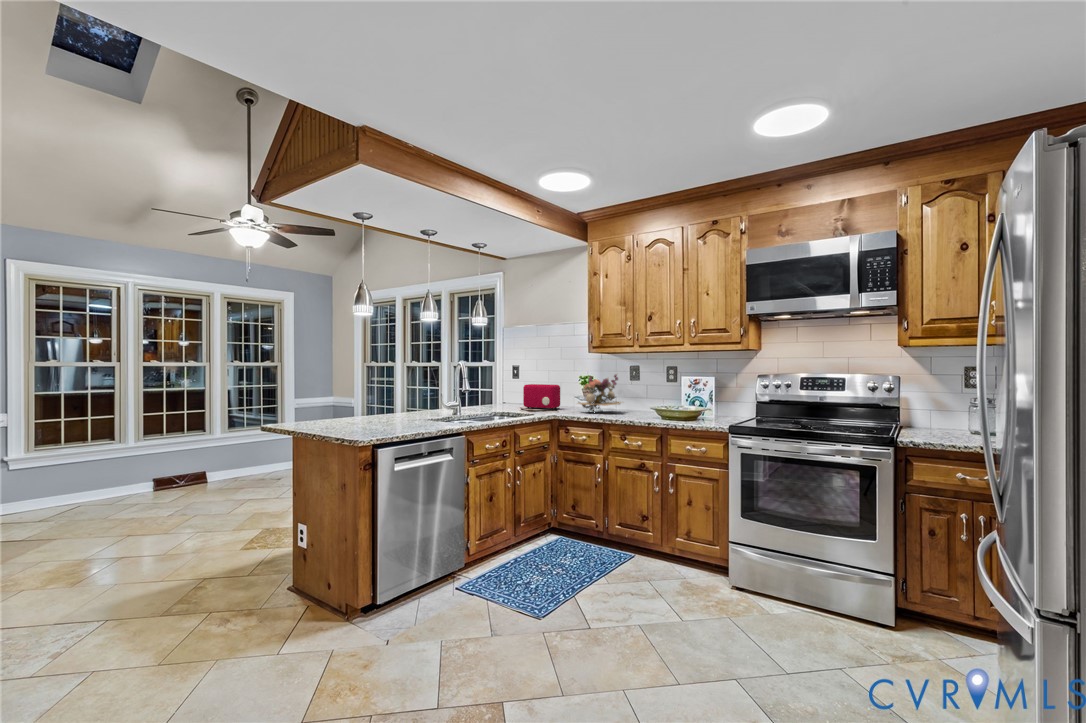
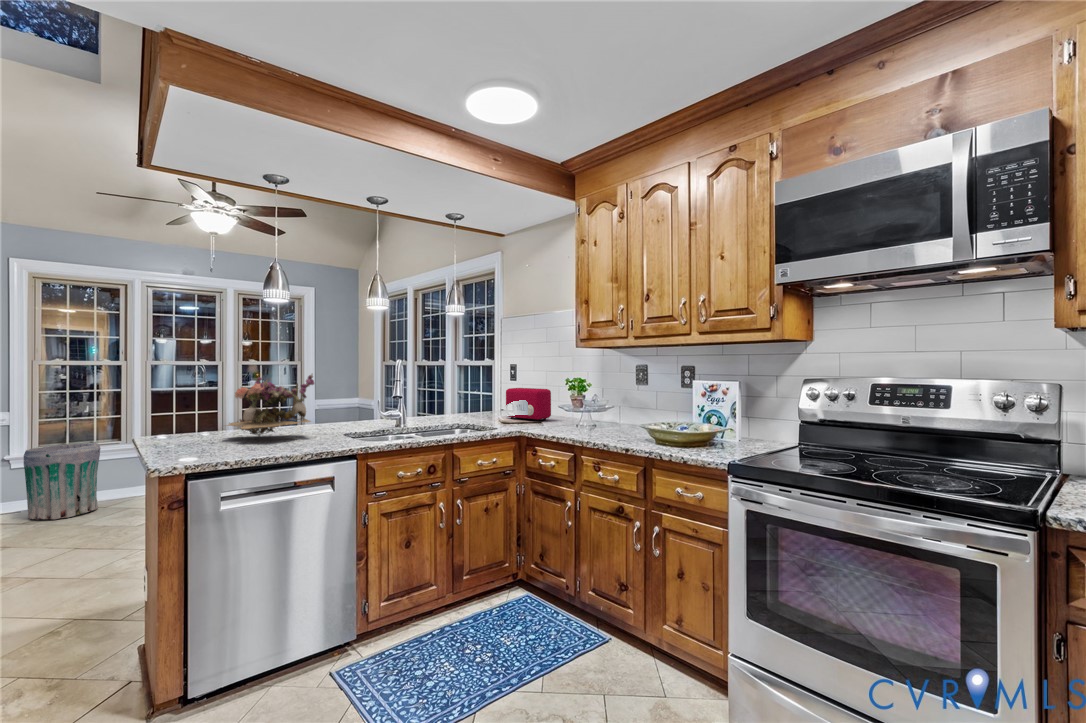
flower arrangement: present [578,374,621,411] -> present [227,374,314,437]
trash can: none [31,441,106,517] -> present [24,442,101,520]

